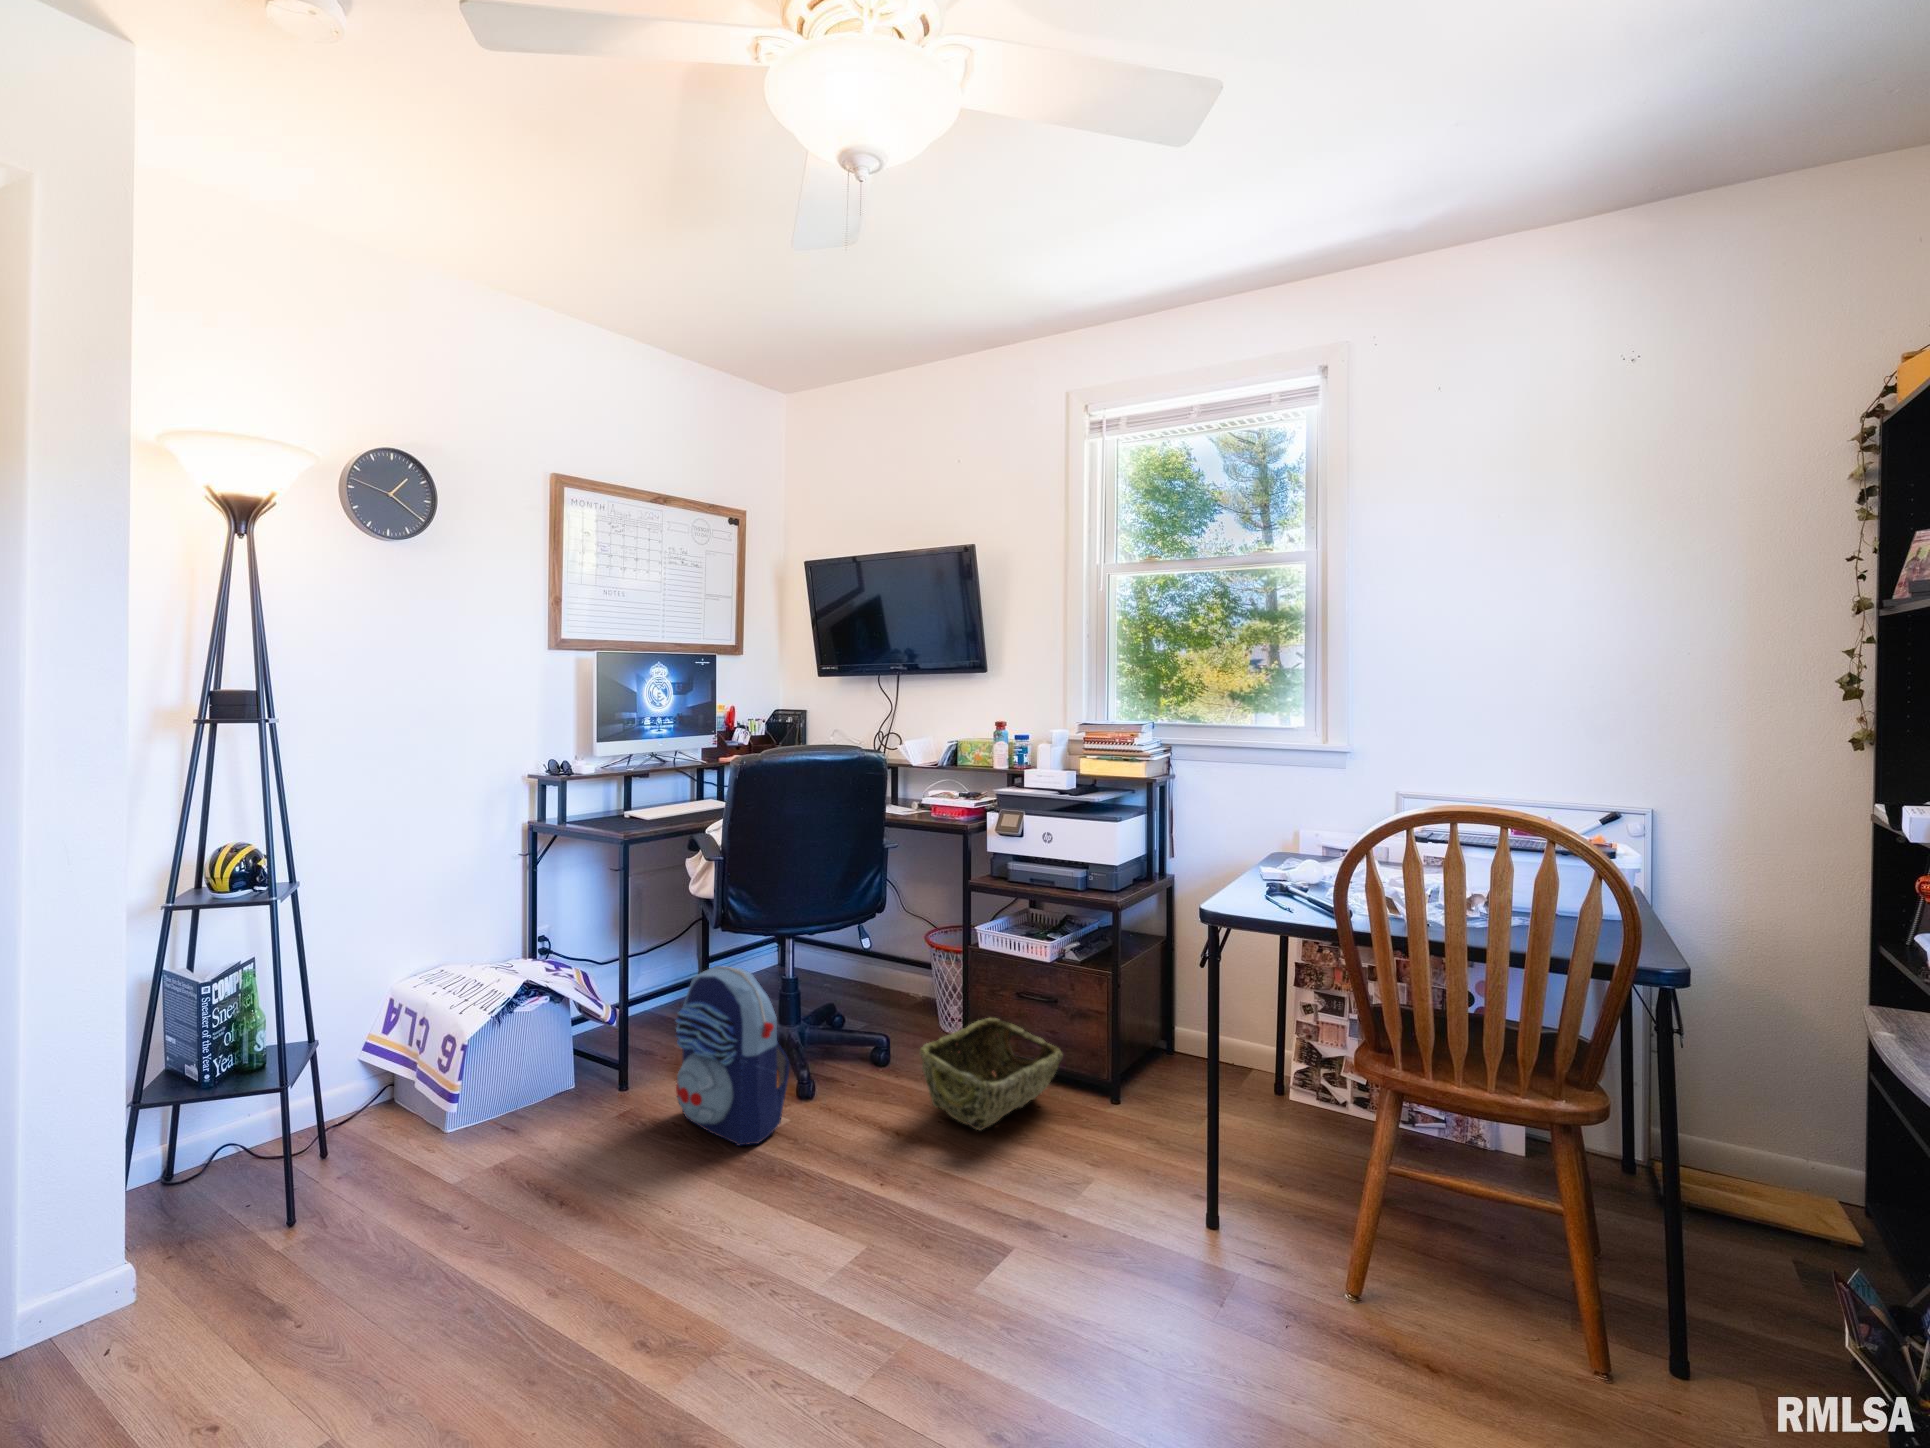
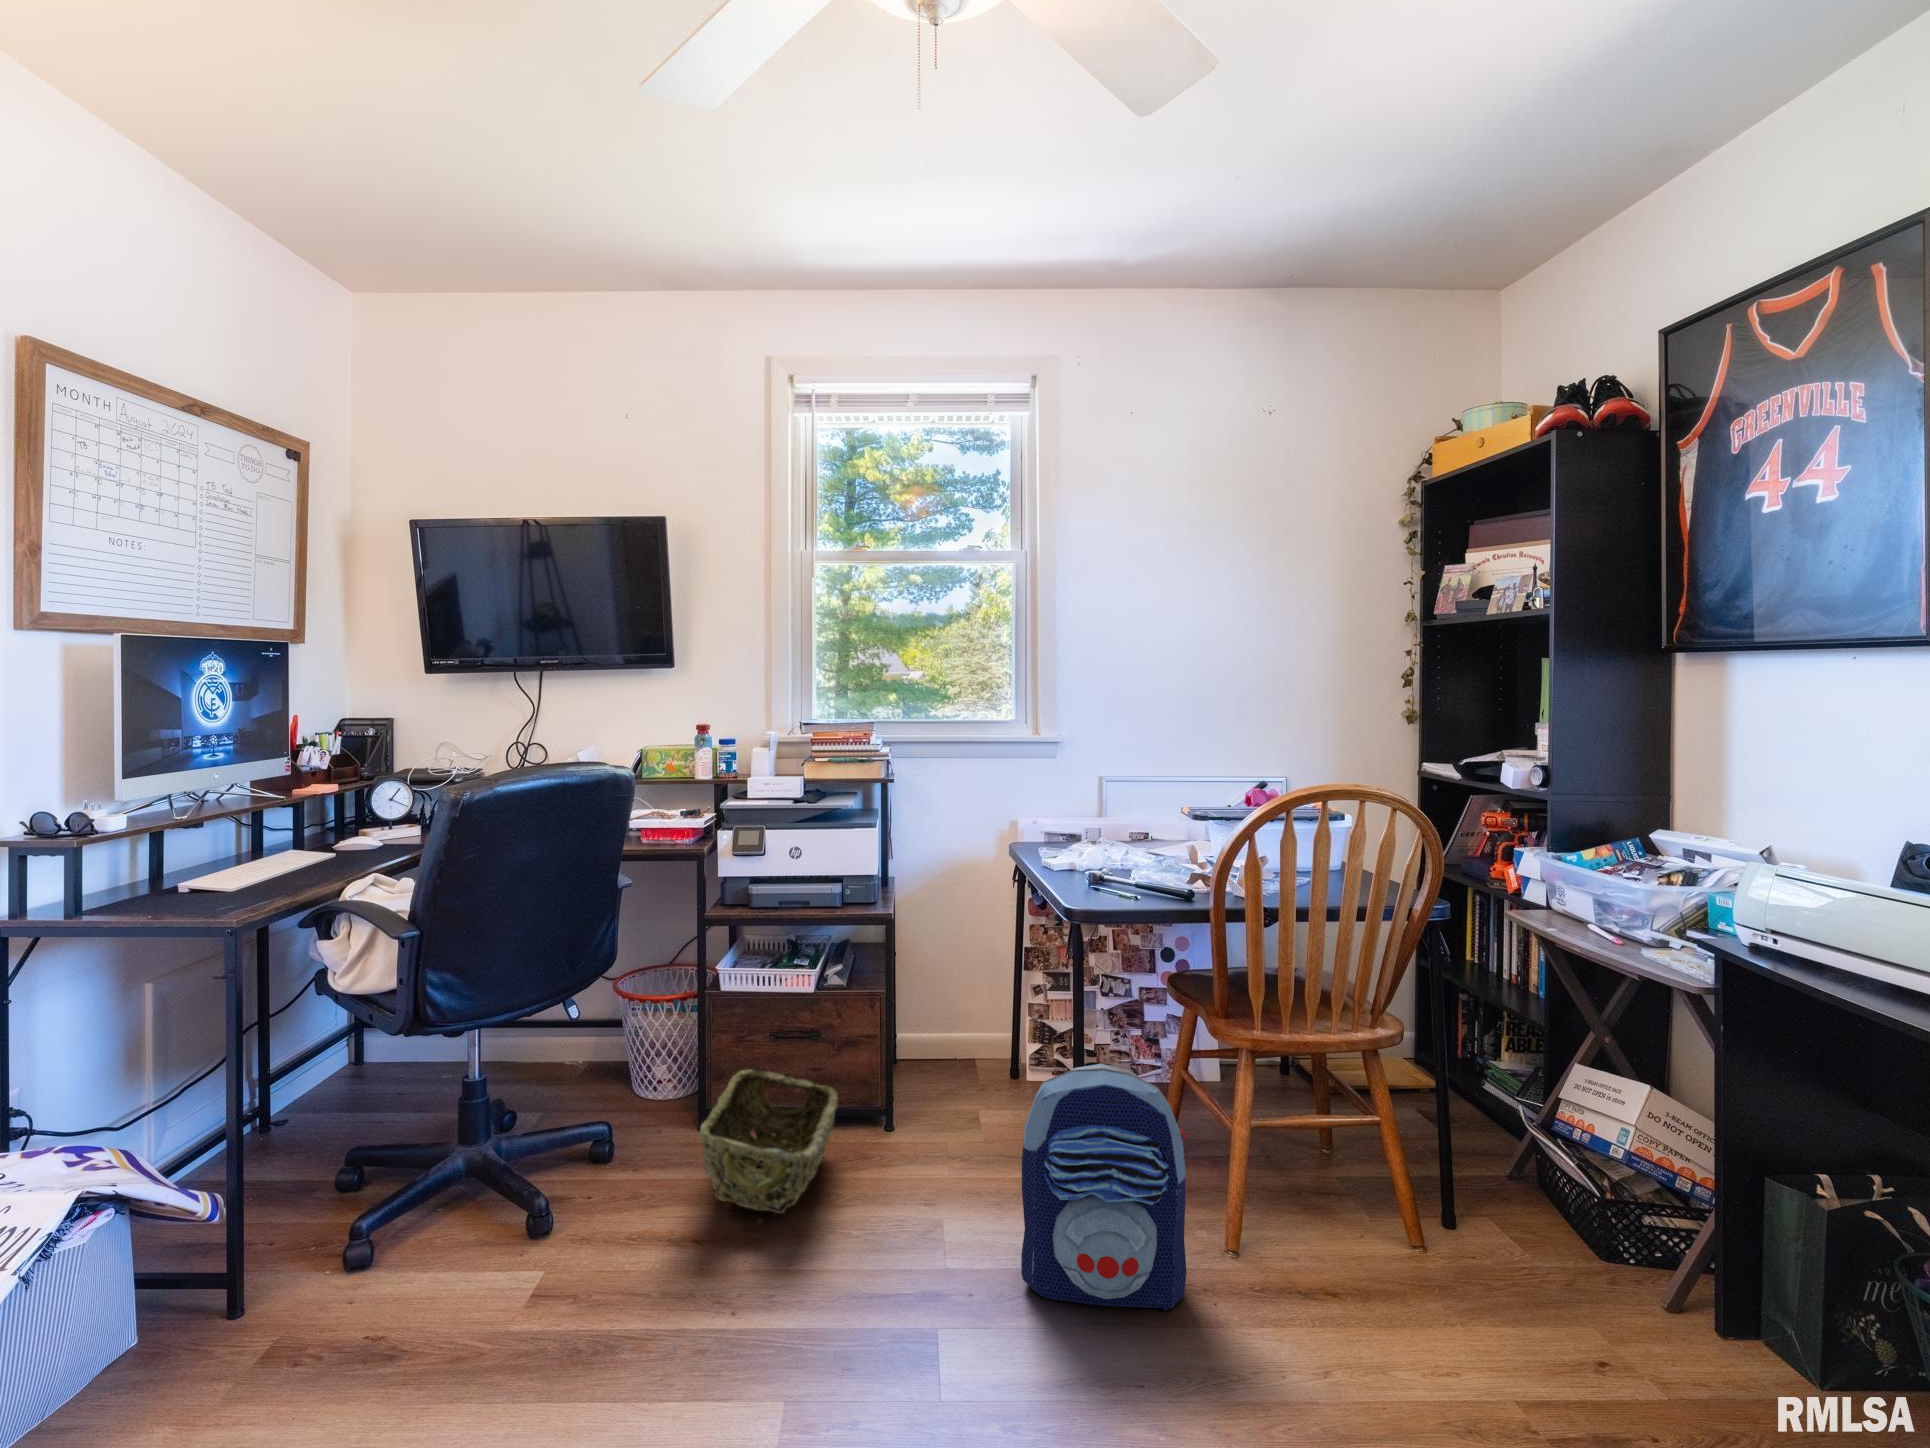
backpack: present [676,966,790,1146] -> present [1021,1064,1187,1311]

